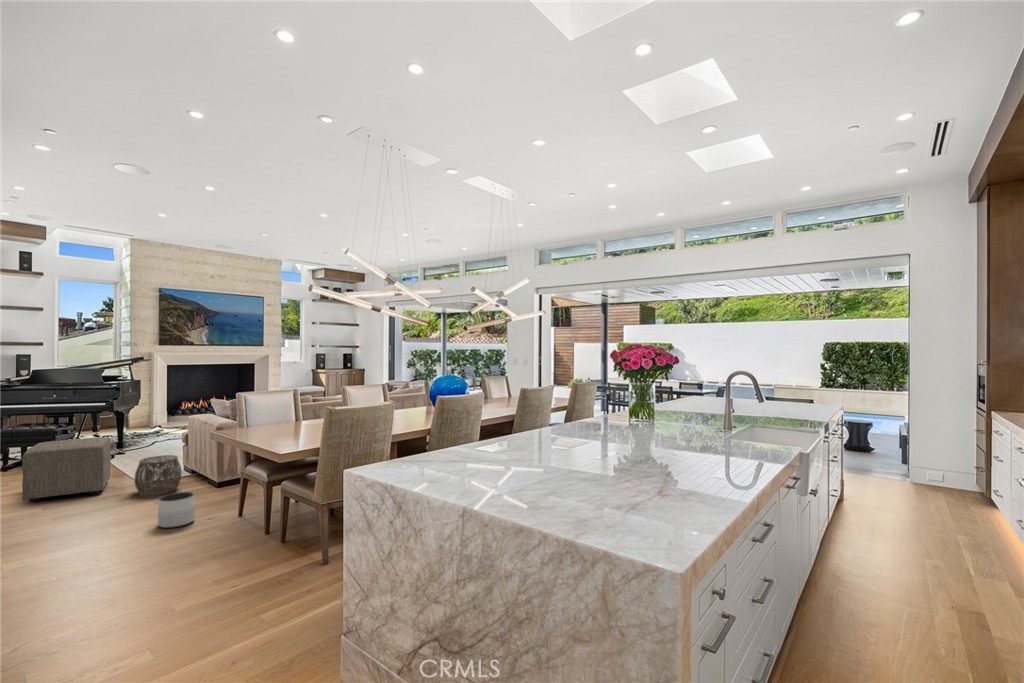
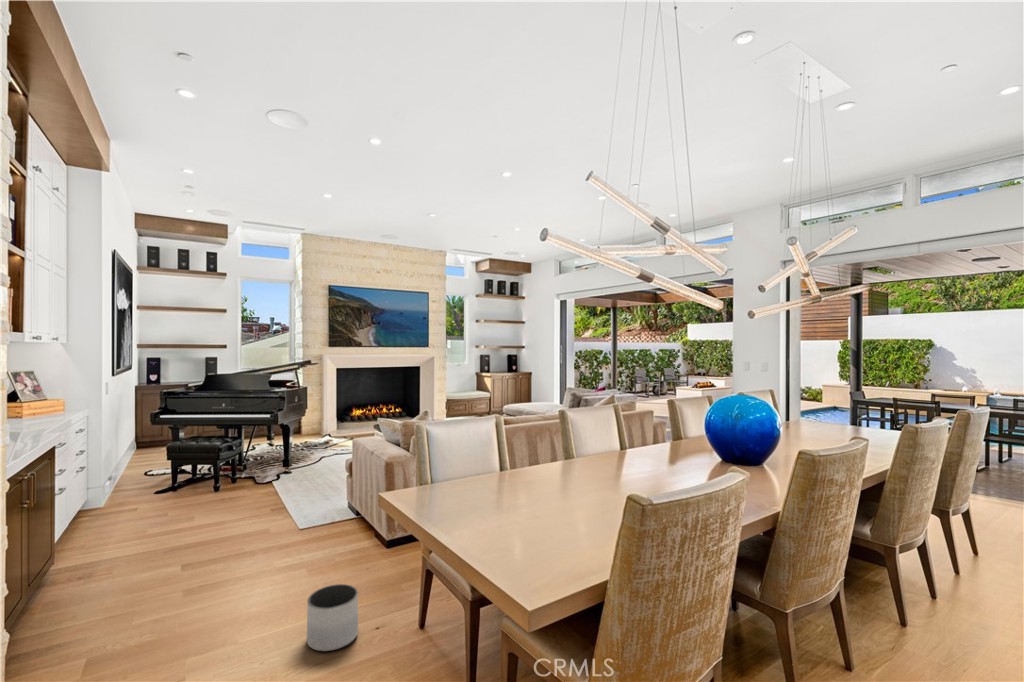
ottoman: present [22,437,111,502] -> none [164,468,267,555]
woven basket: present [135,455,182,496] -> none [288,500,345,560]

